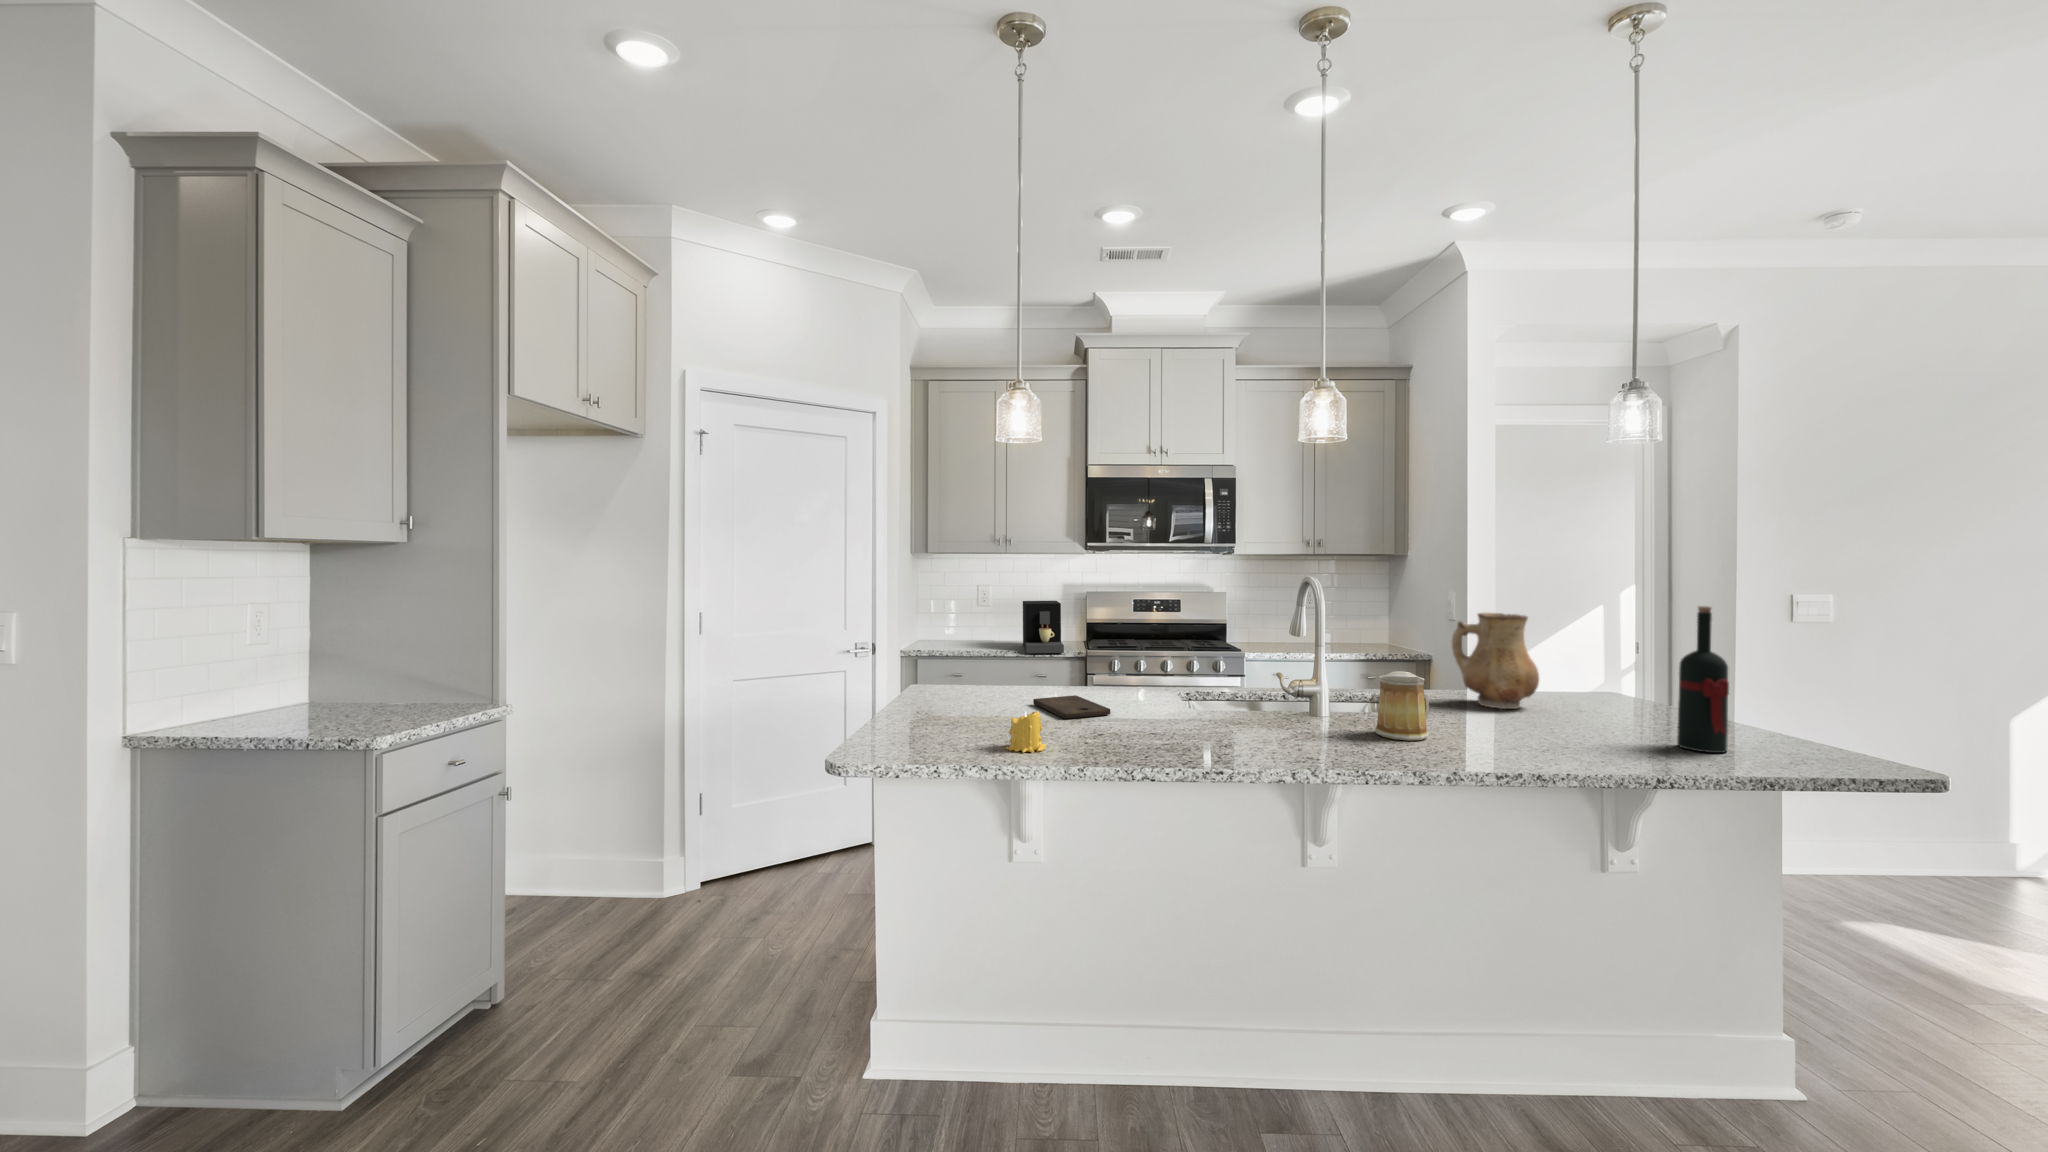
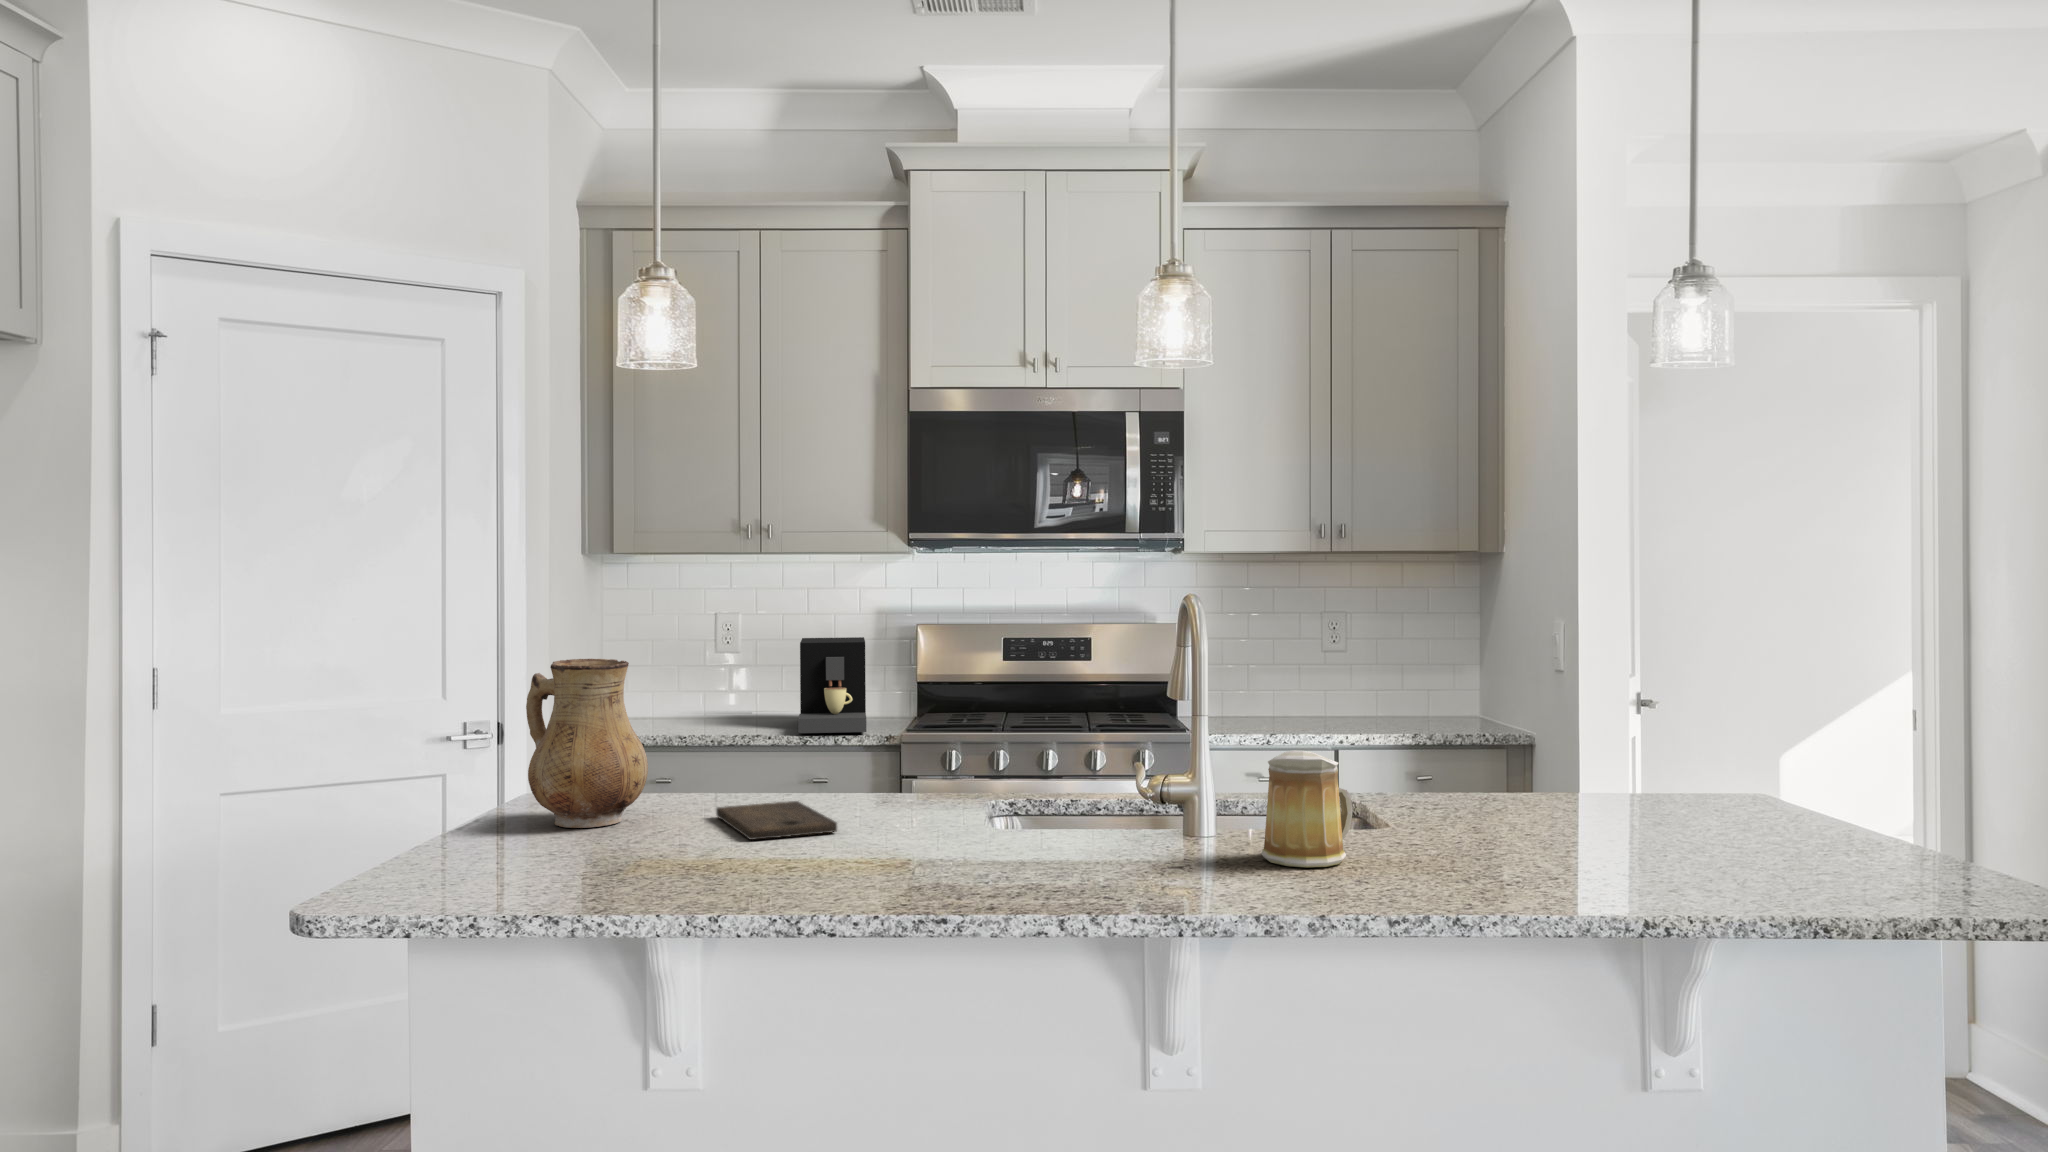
wine bottle: present [1677,606,1729,753] -> none [1735,639,1802,880]
ceramic pitcher: present [1452,613,1539,709] -> present [526,659,648,828]
candle: present [1006,711,1046,753] -> none [604,820,677,894]

